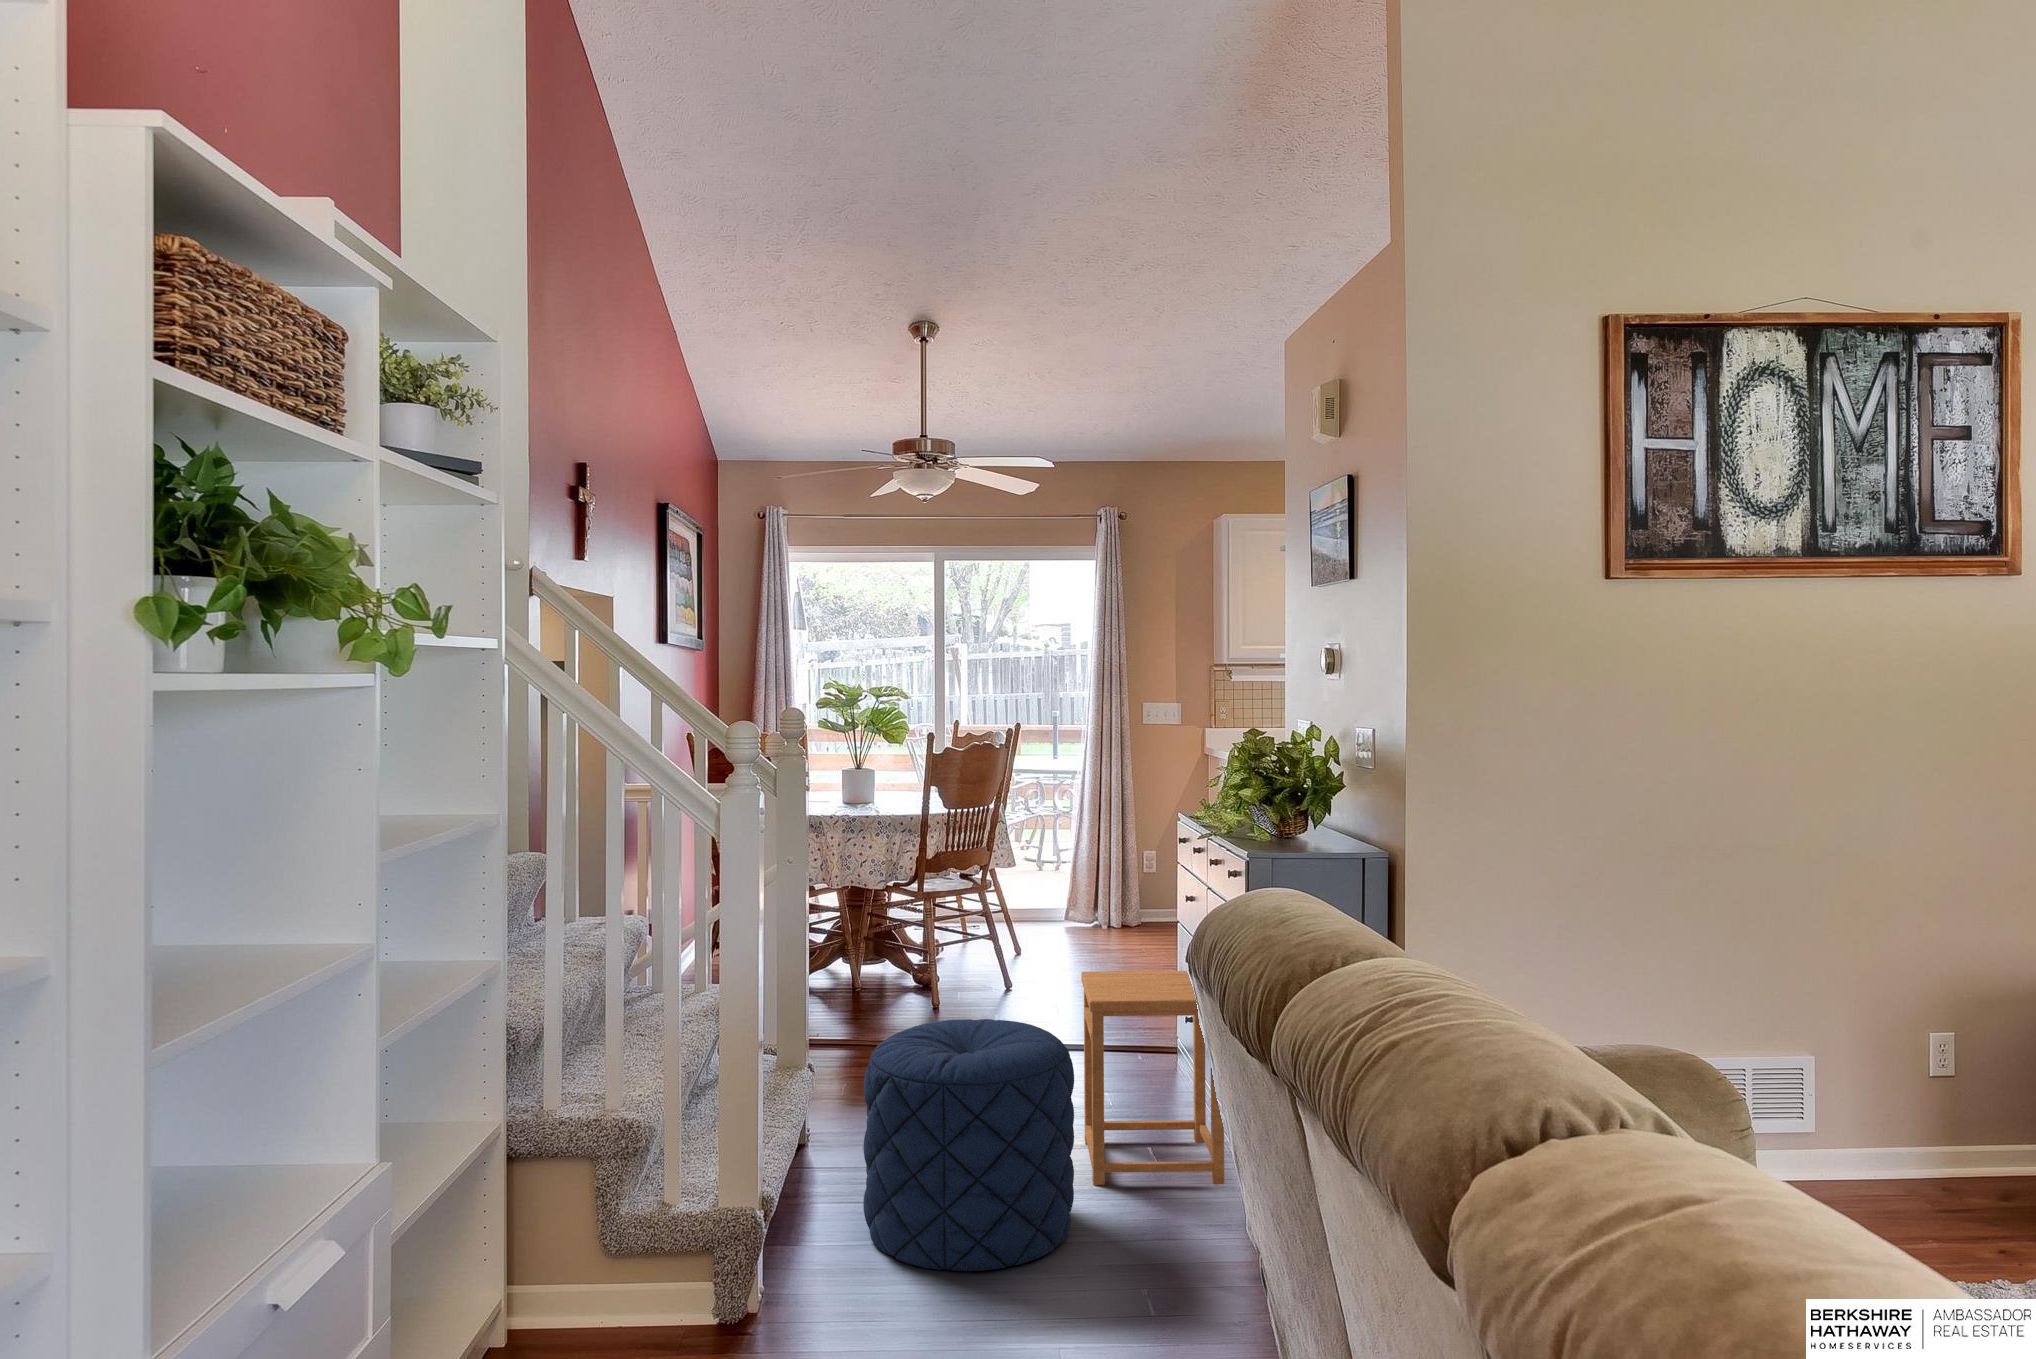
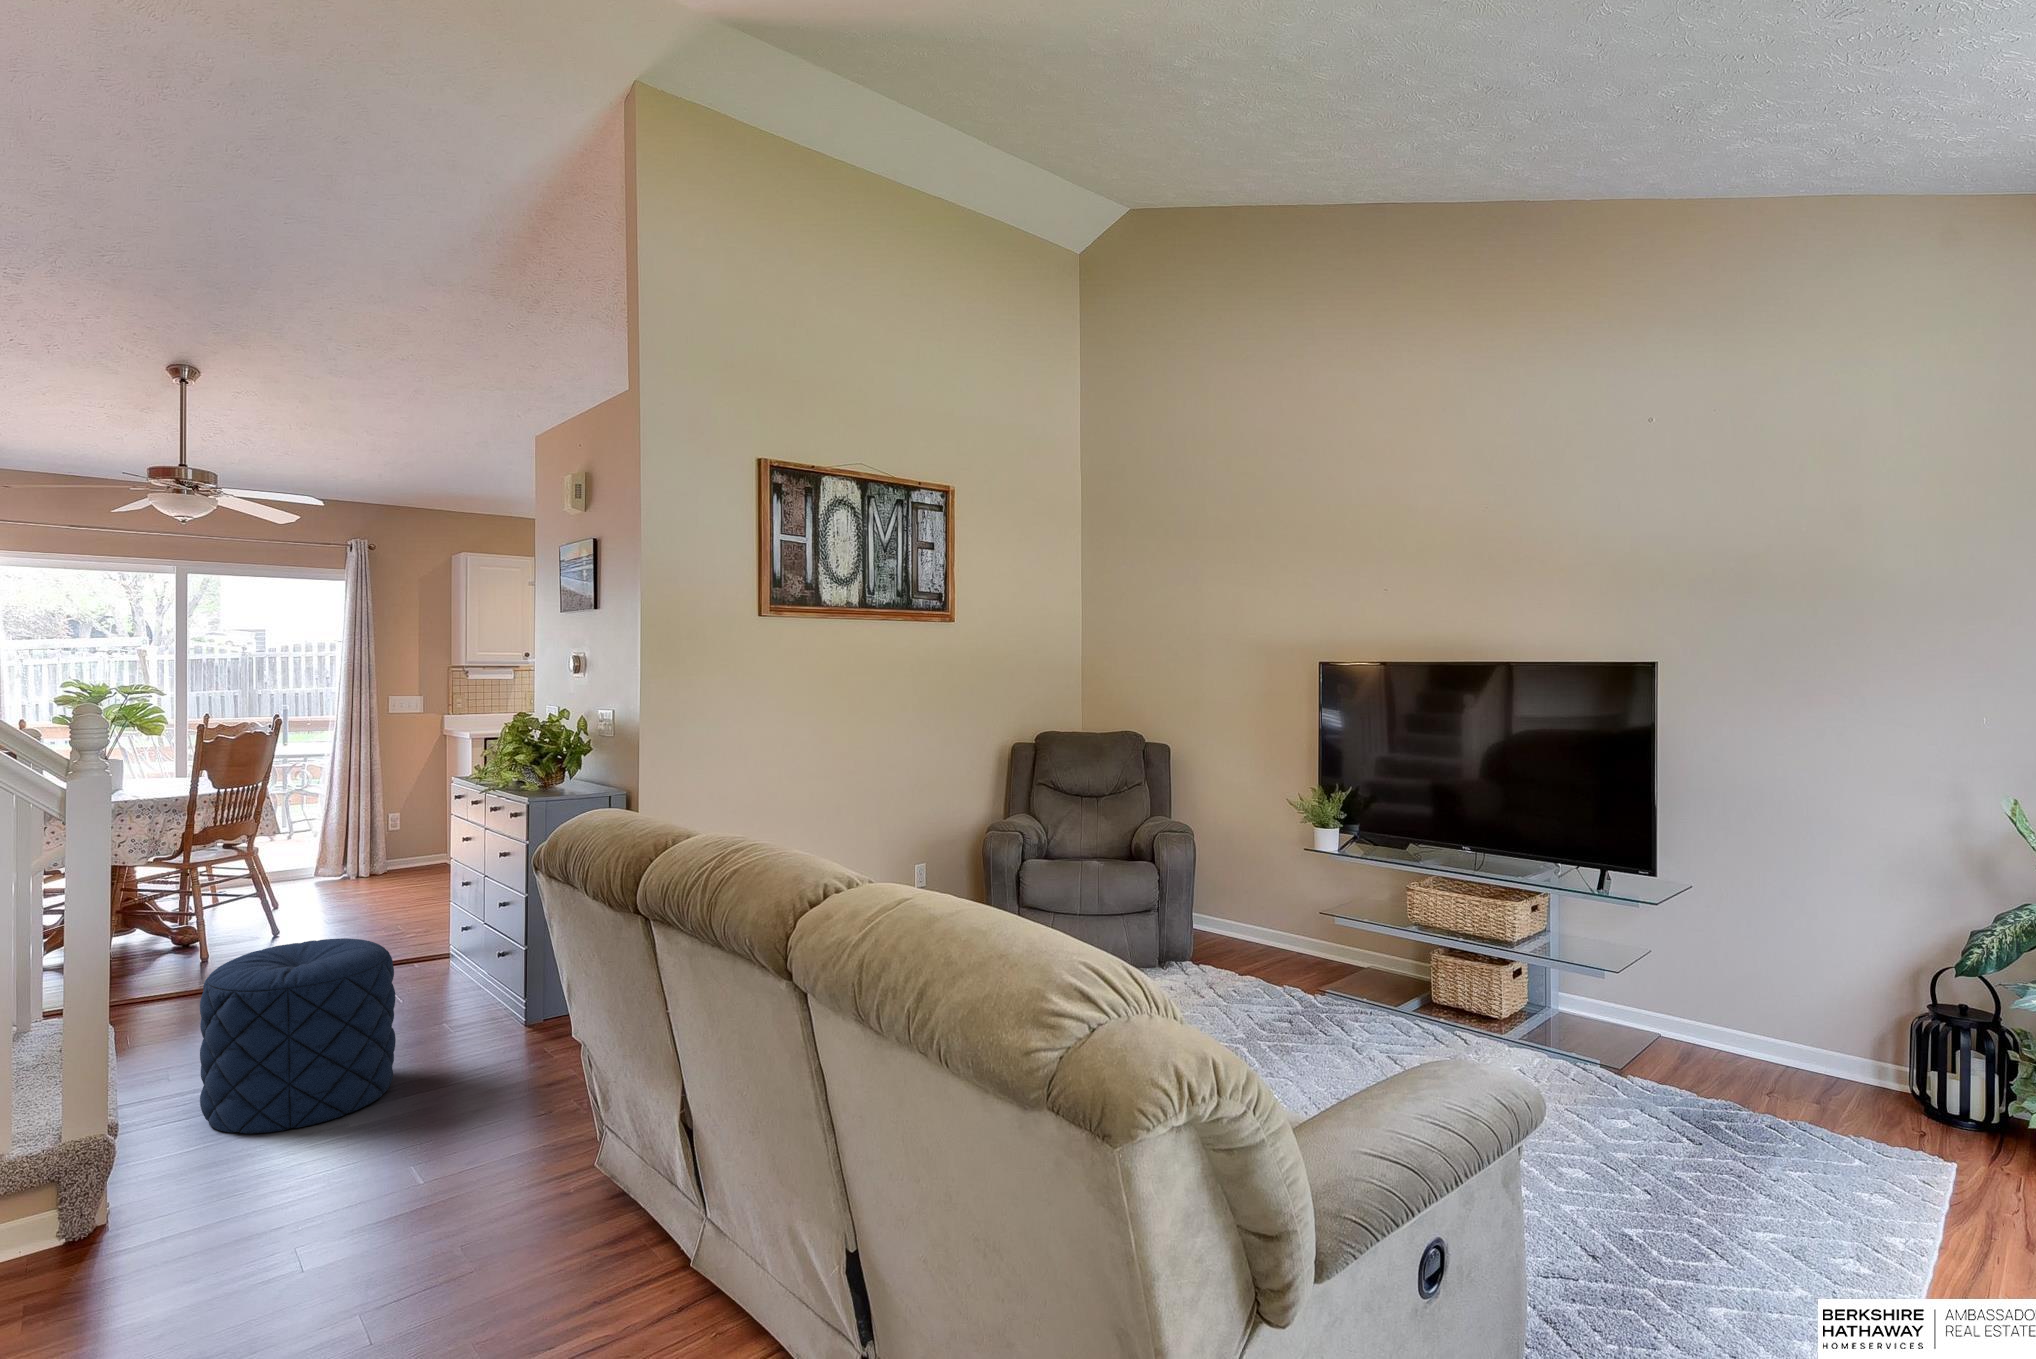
side table: present [1081,971,1224,1185] -> none [381,887,507,1052]

